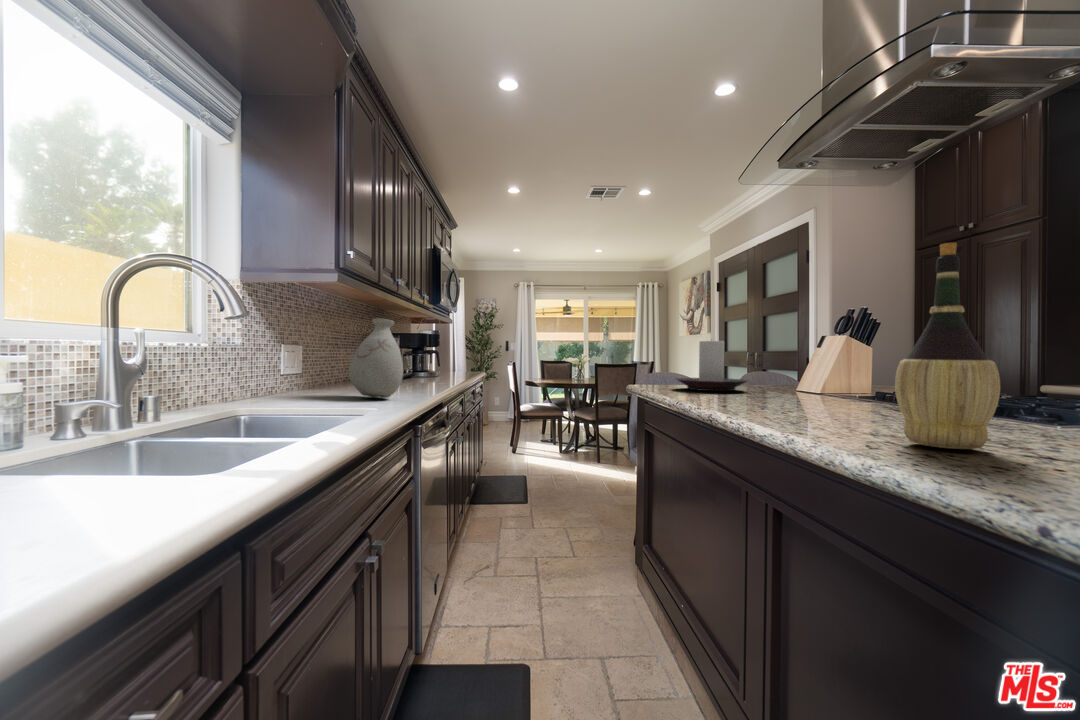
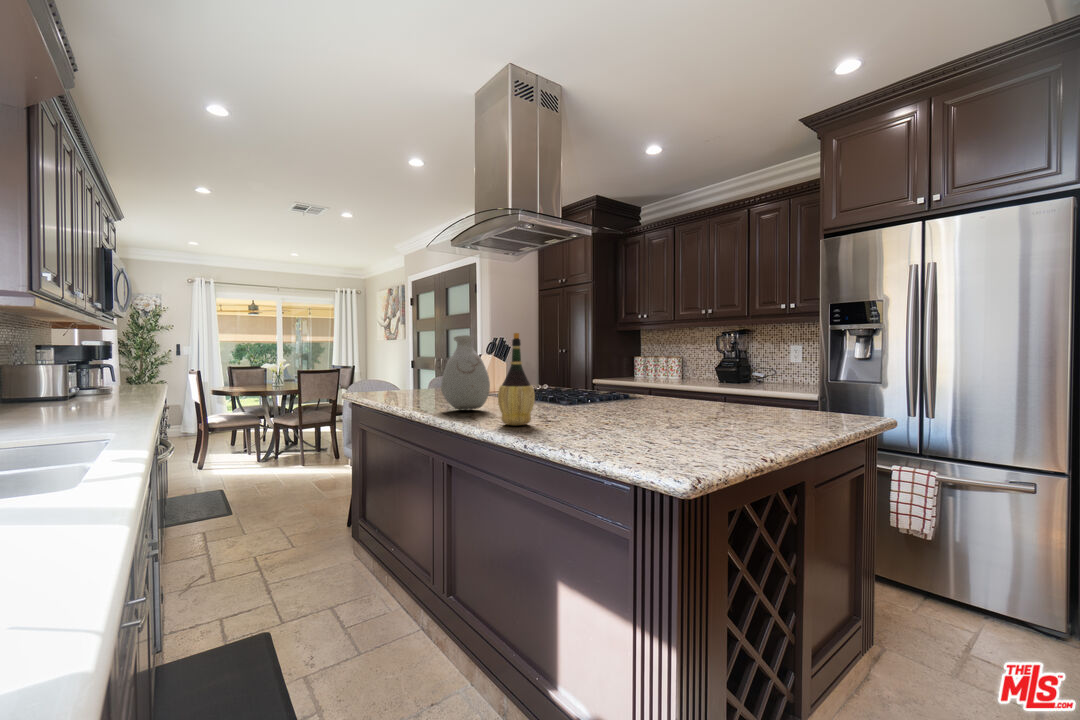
vase: present [349,318,403,398] -> present [441,335,490,410]
candle holder: present [676,341,748,391] -> none [384,360,435,398]

